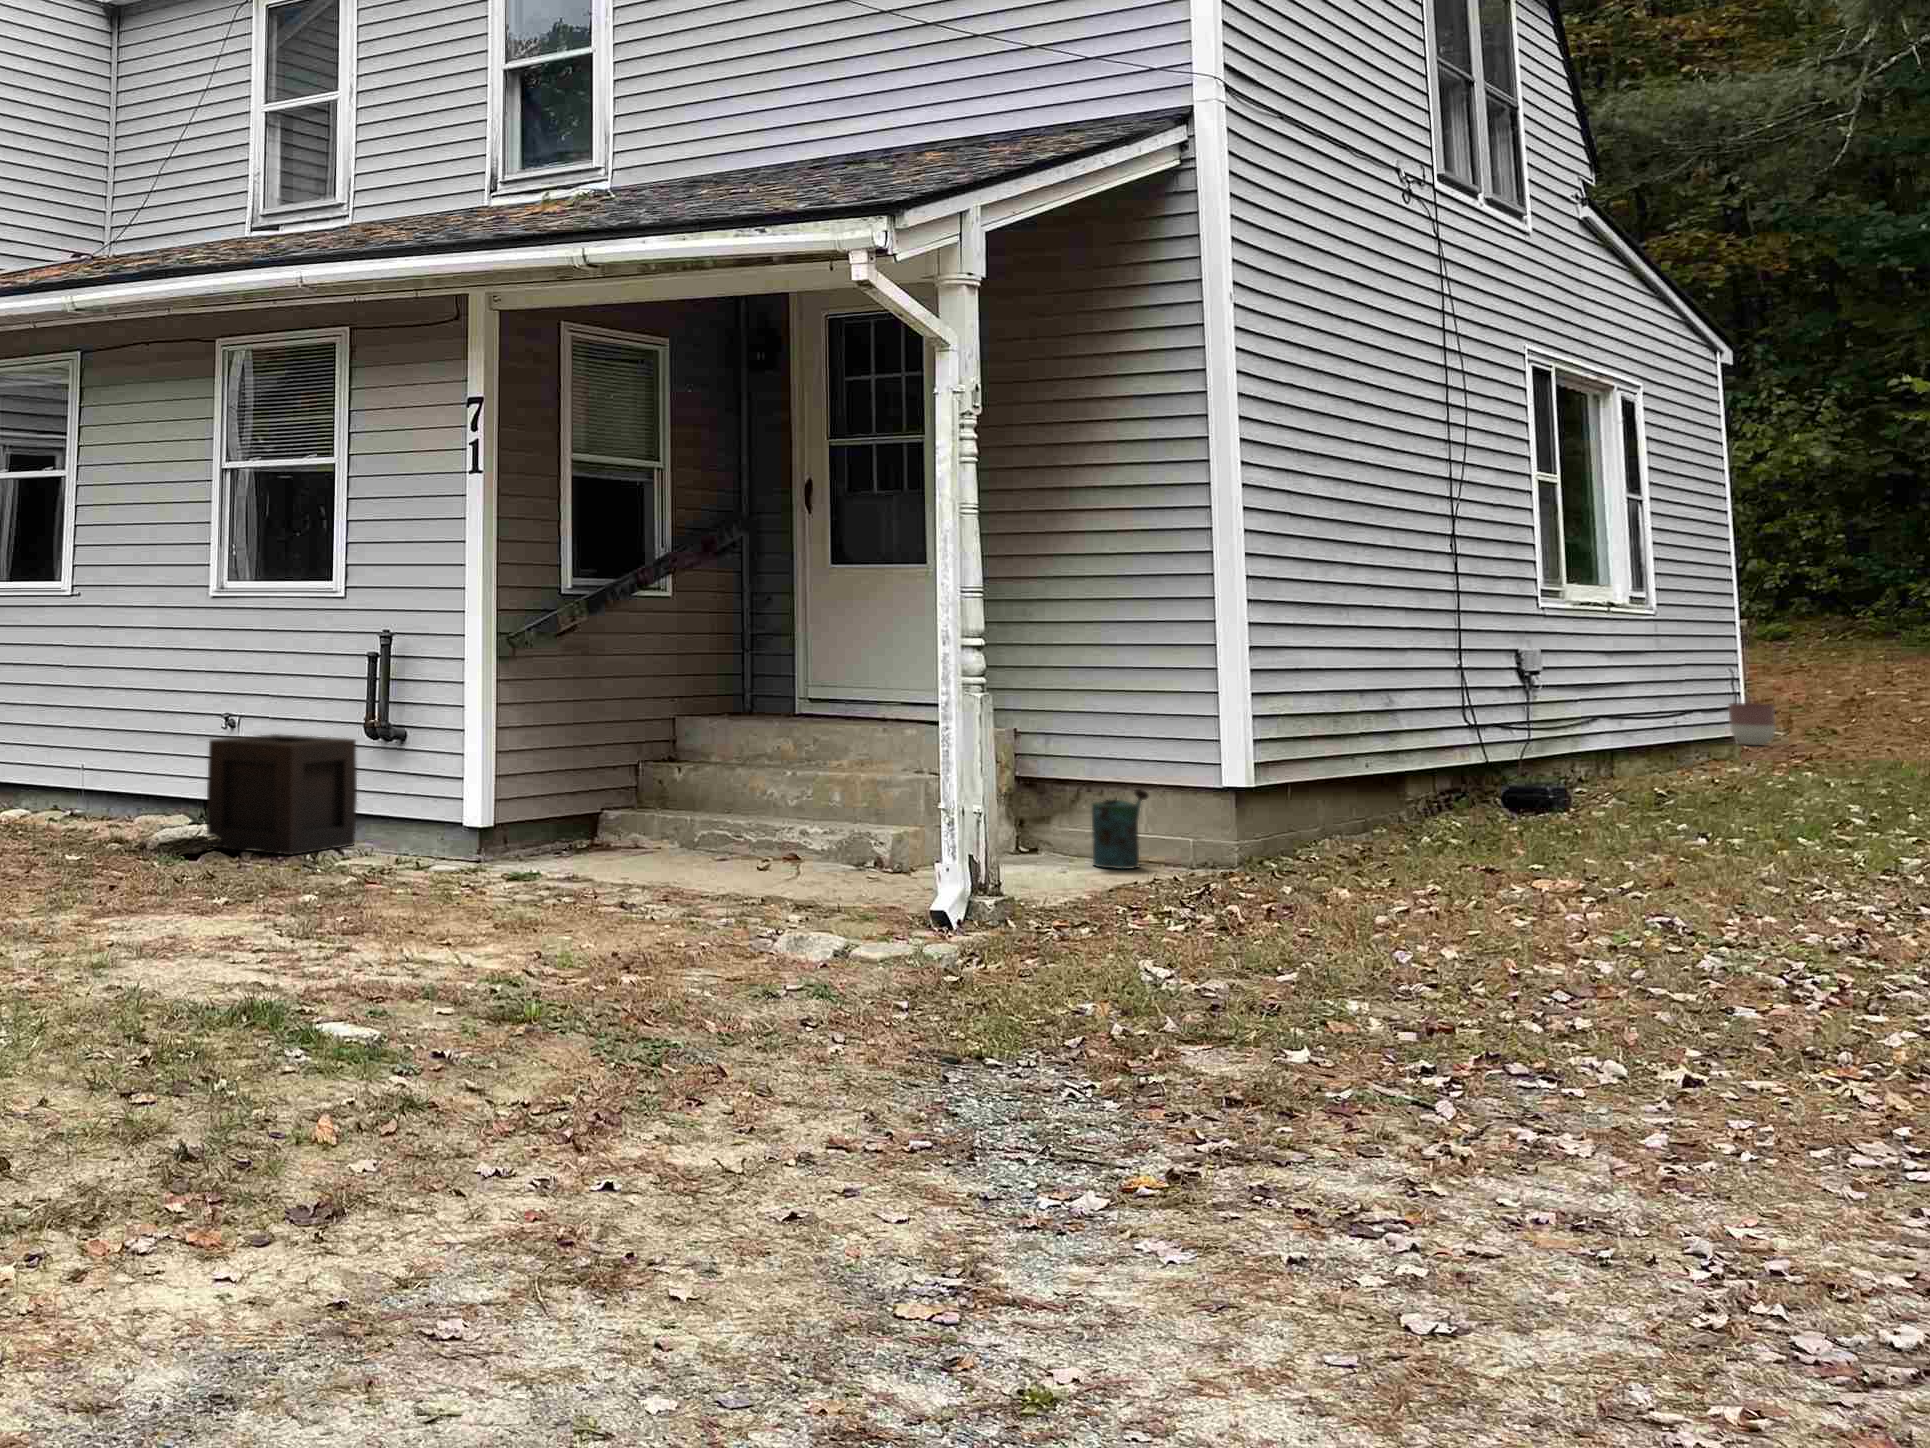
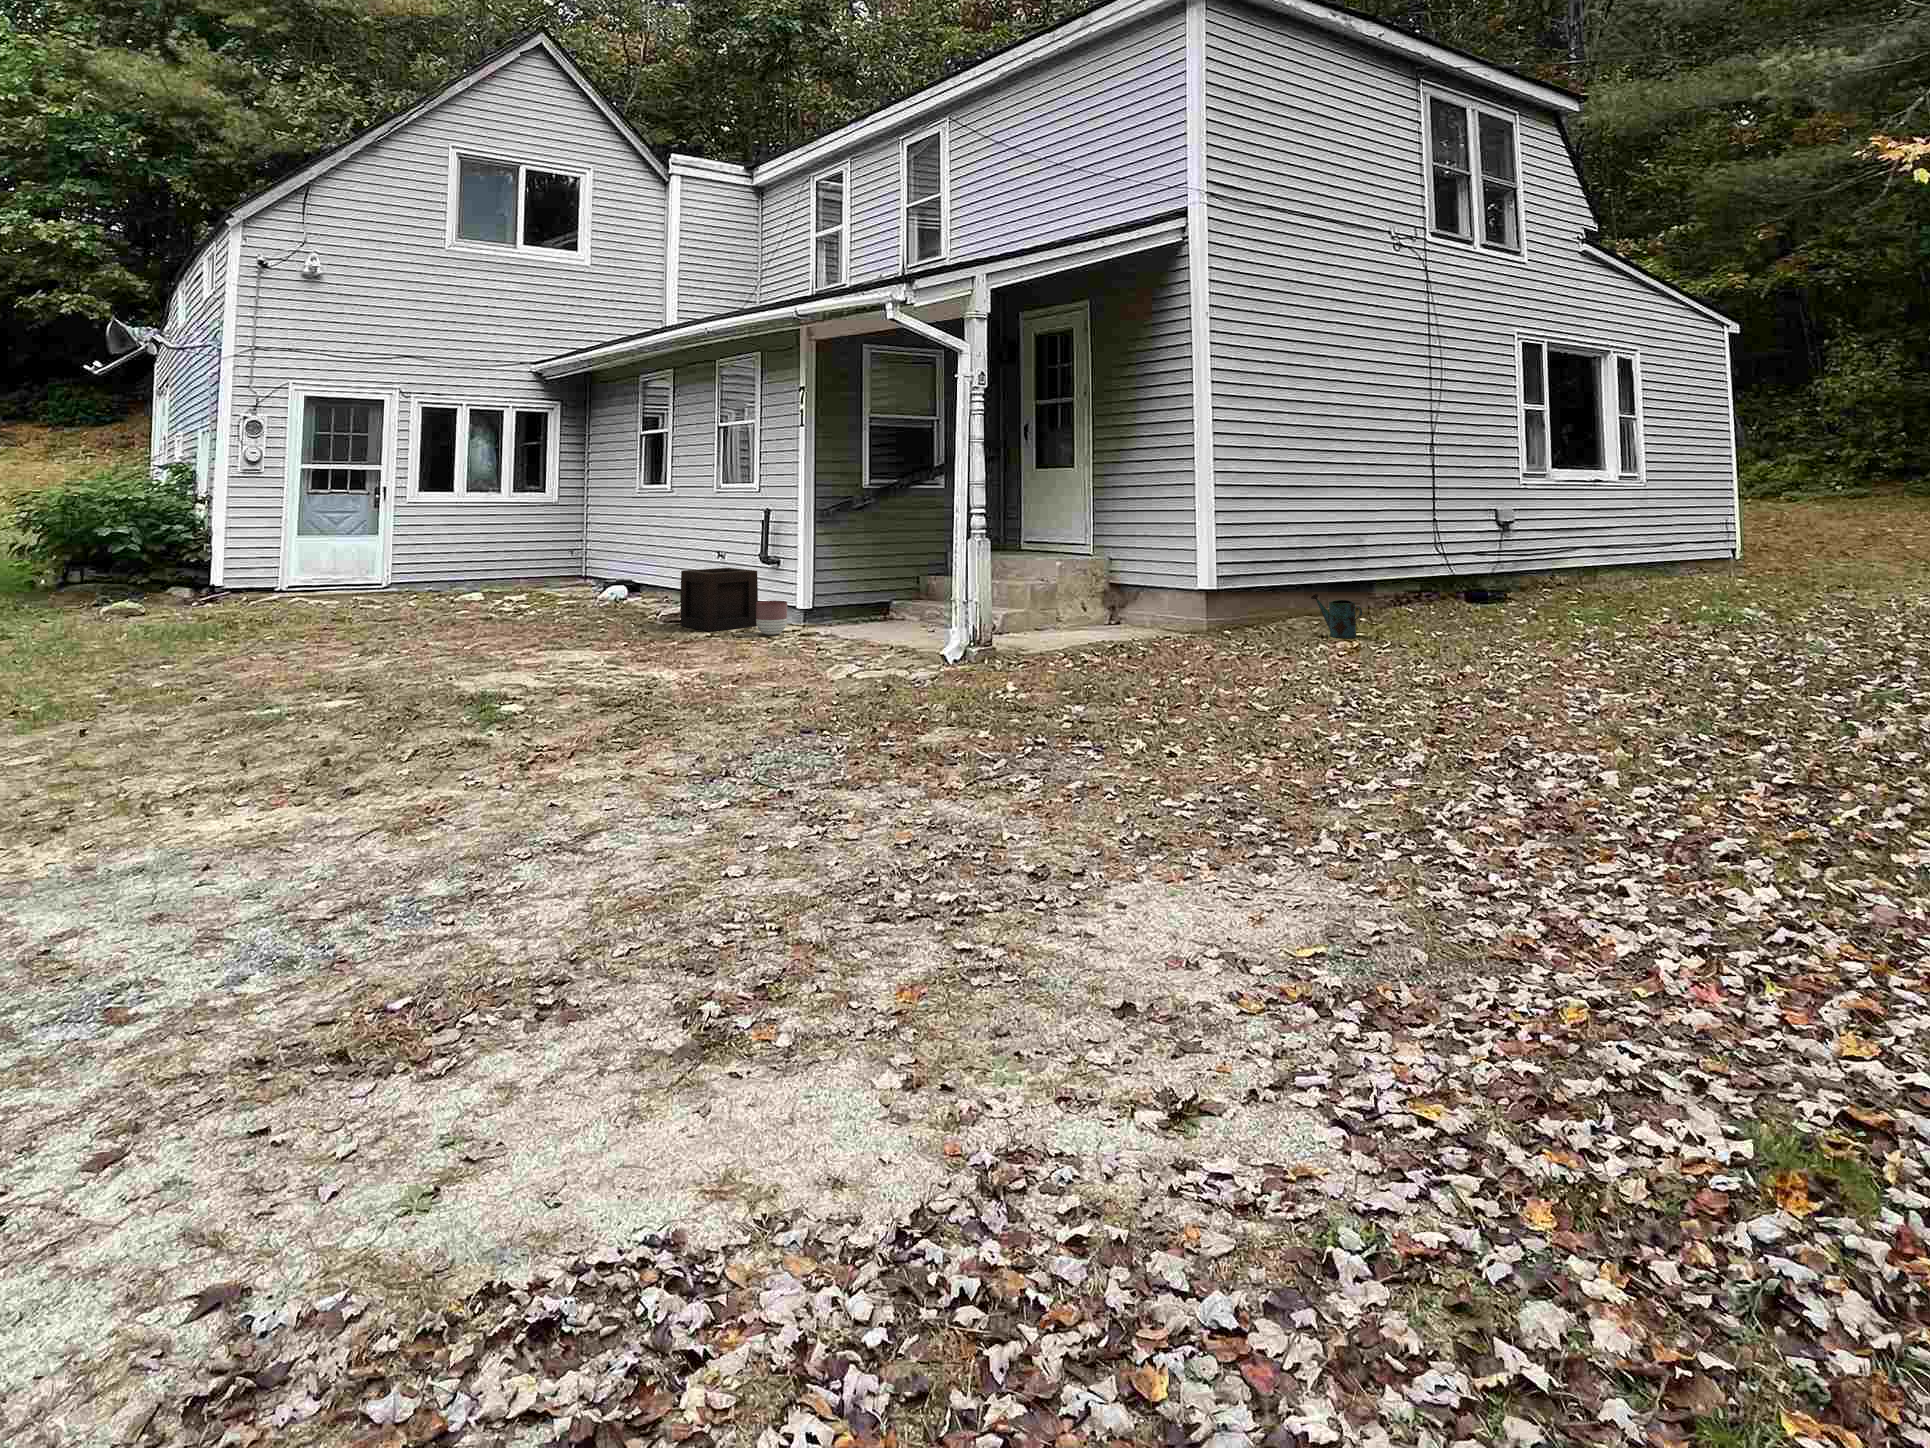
planter: present [1728,703,1775,745] -> present [756,601,787,635]
watering can: present [1092,789,1149,869] -> present [1311,594,1362,638]

